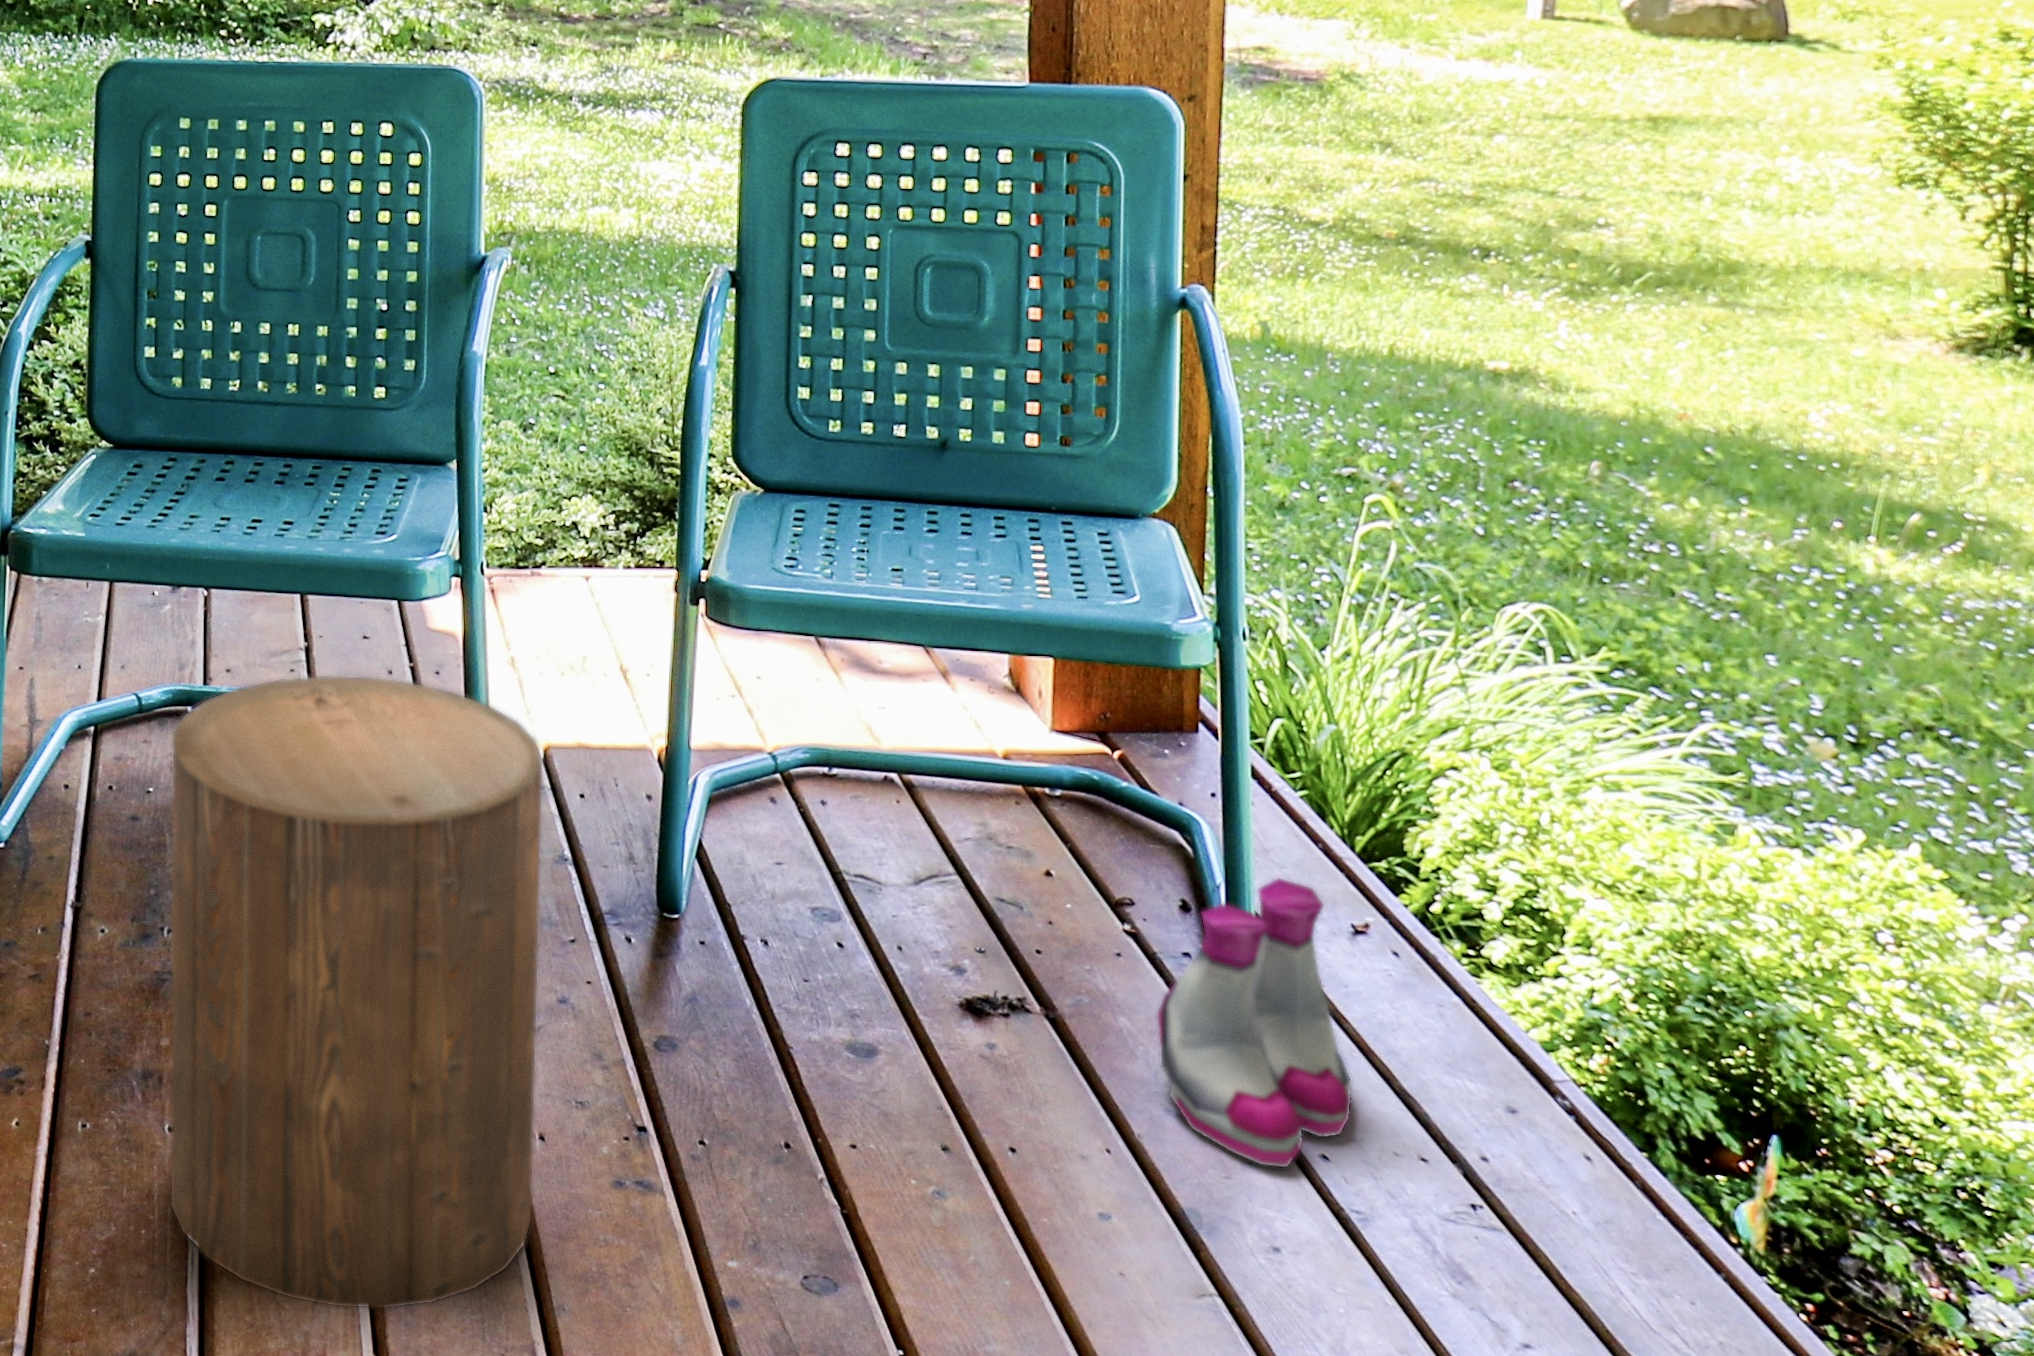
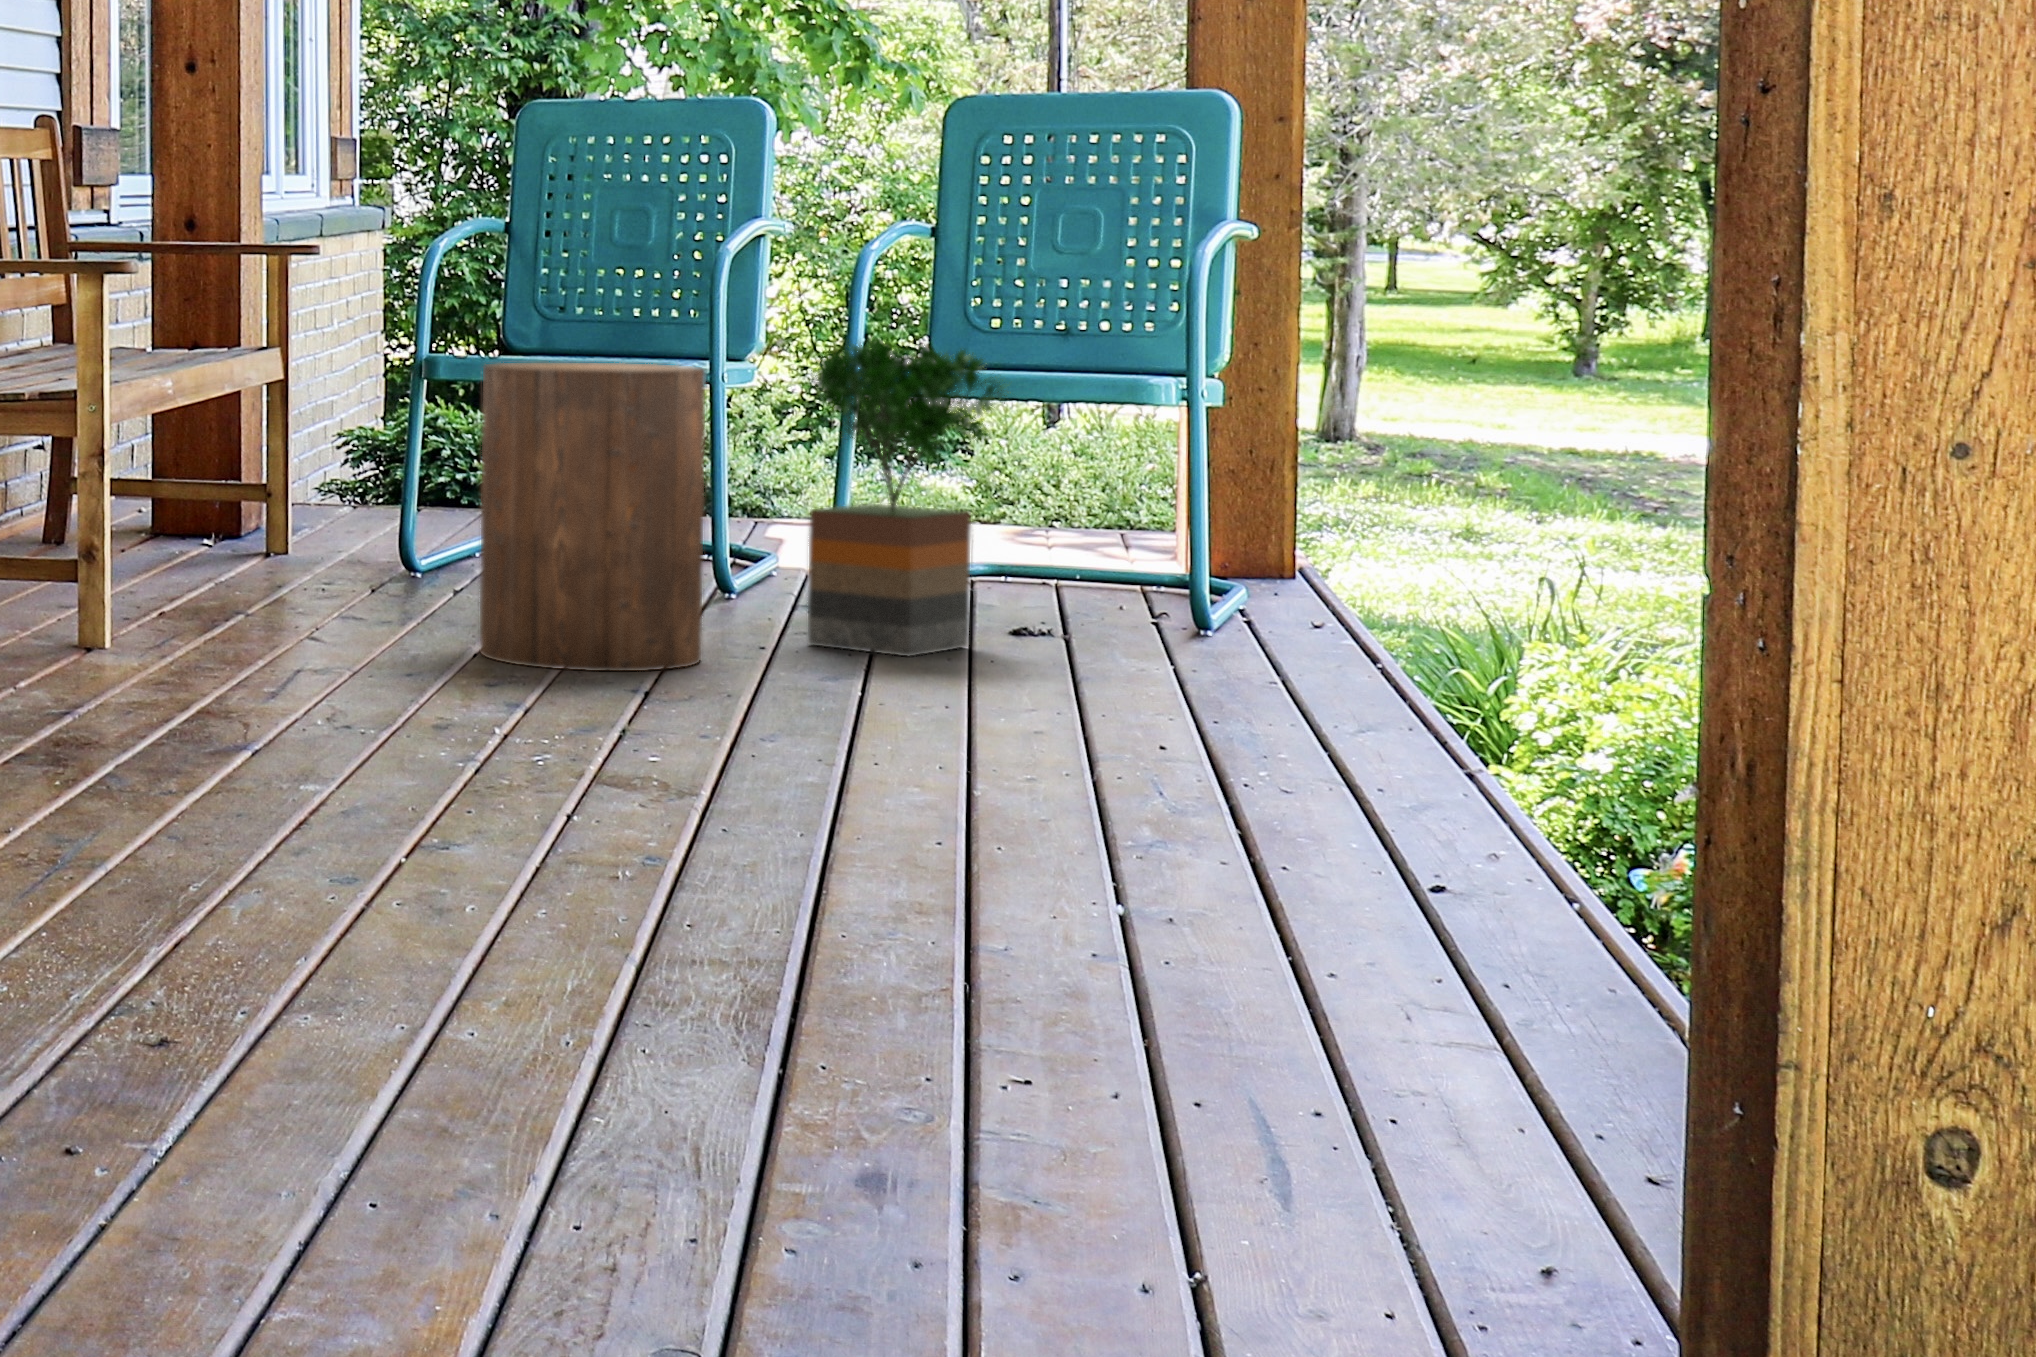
potted tree: none [617,568,943,1108] -> present [808,337,1011,656]
boots: present [1158,879,1351,1167] -> none [1154,526,1284,677]

